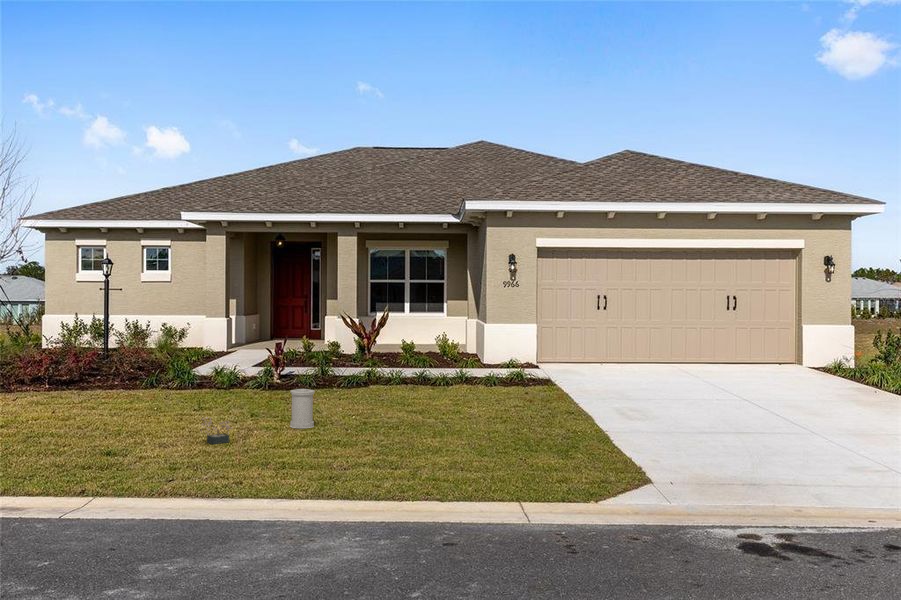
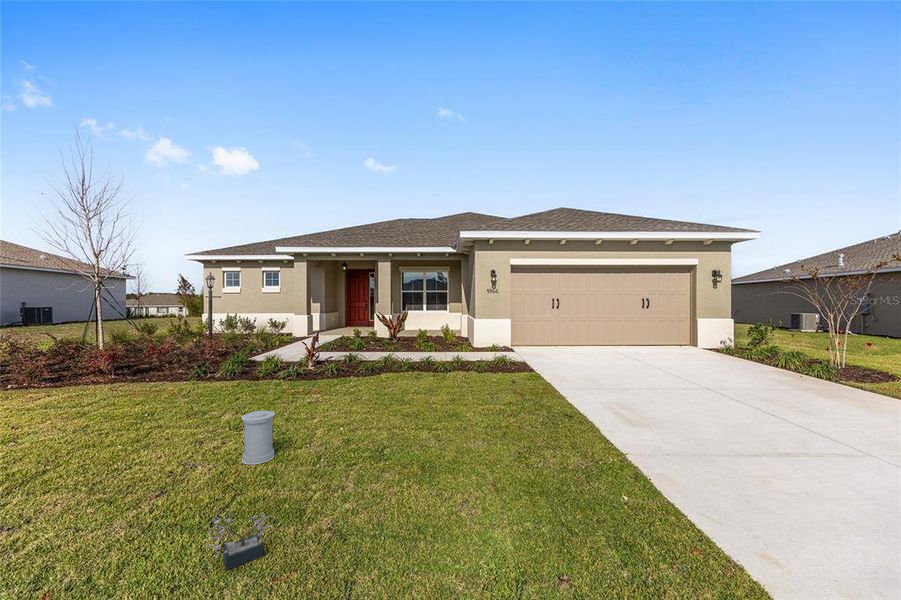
decorative plant: present [201,417,232,444] -> present [206,514,271,570]

